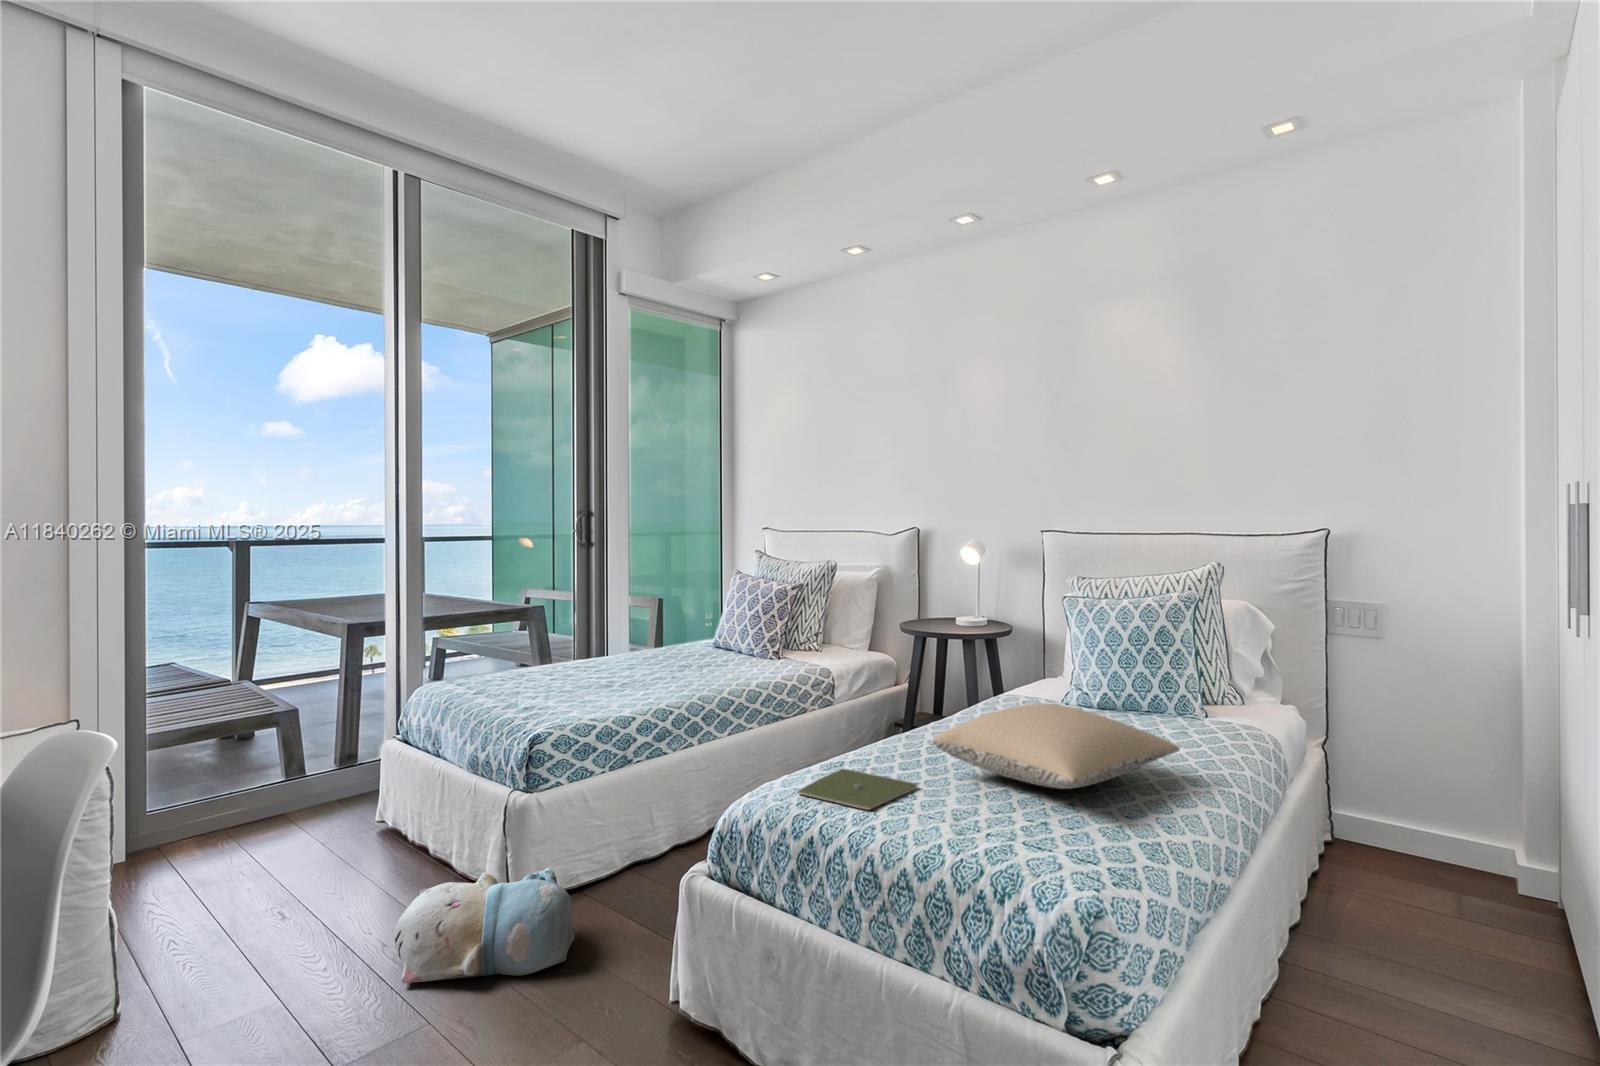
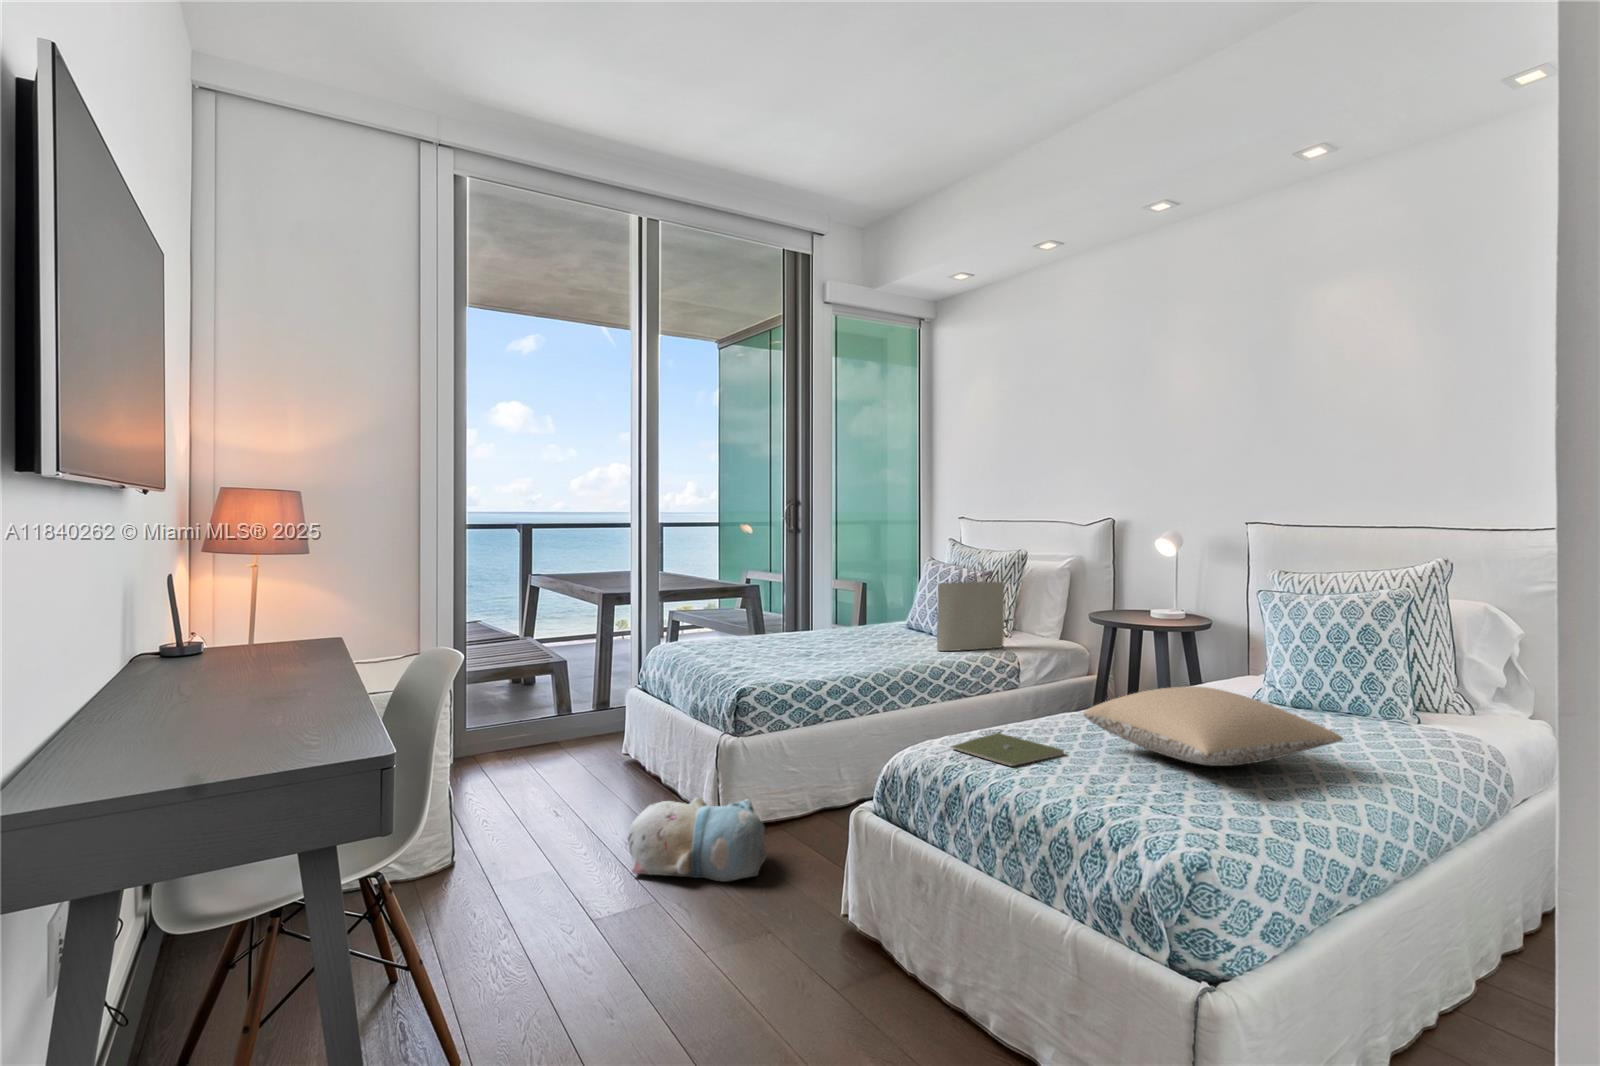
tote bag: none [748,574,814,671] -> present [937,561,1004,651]

